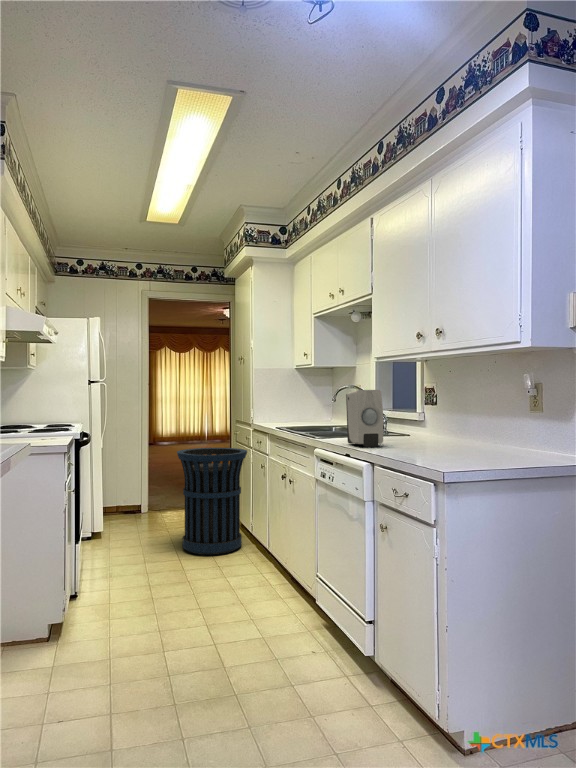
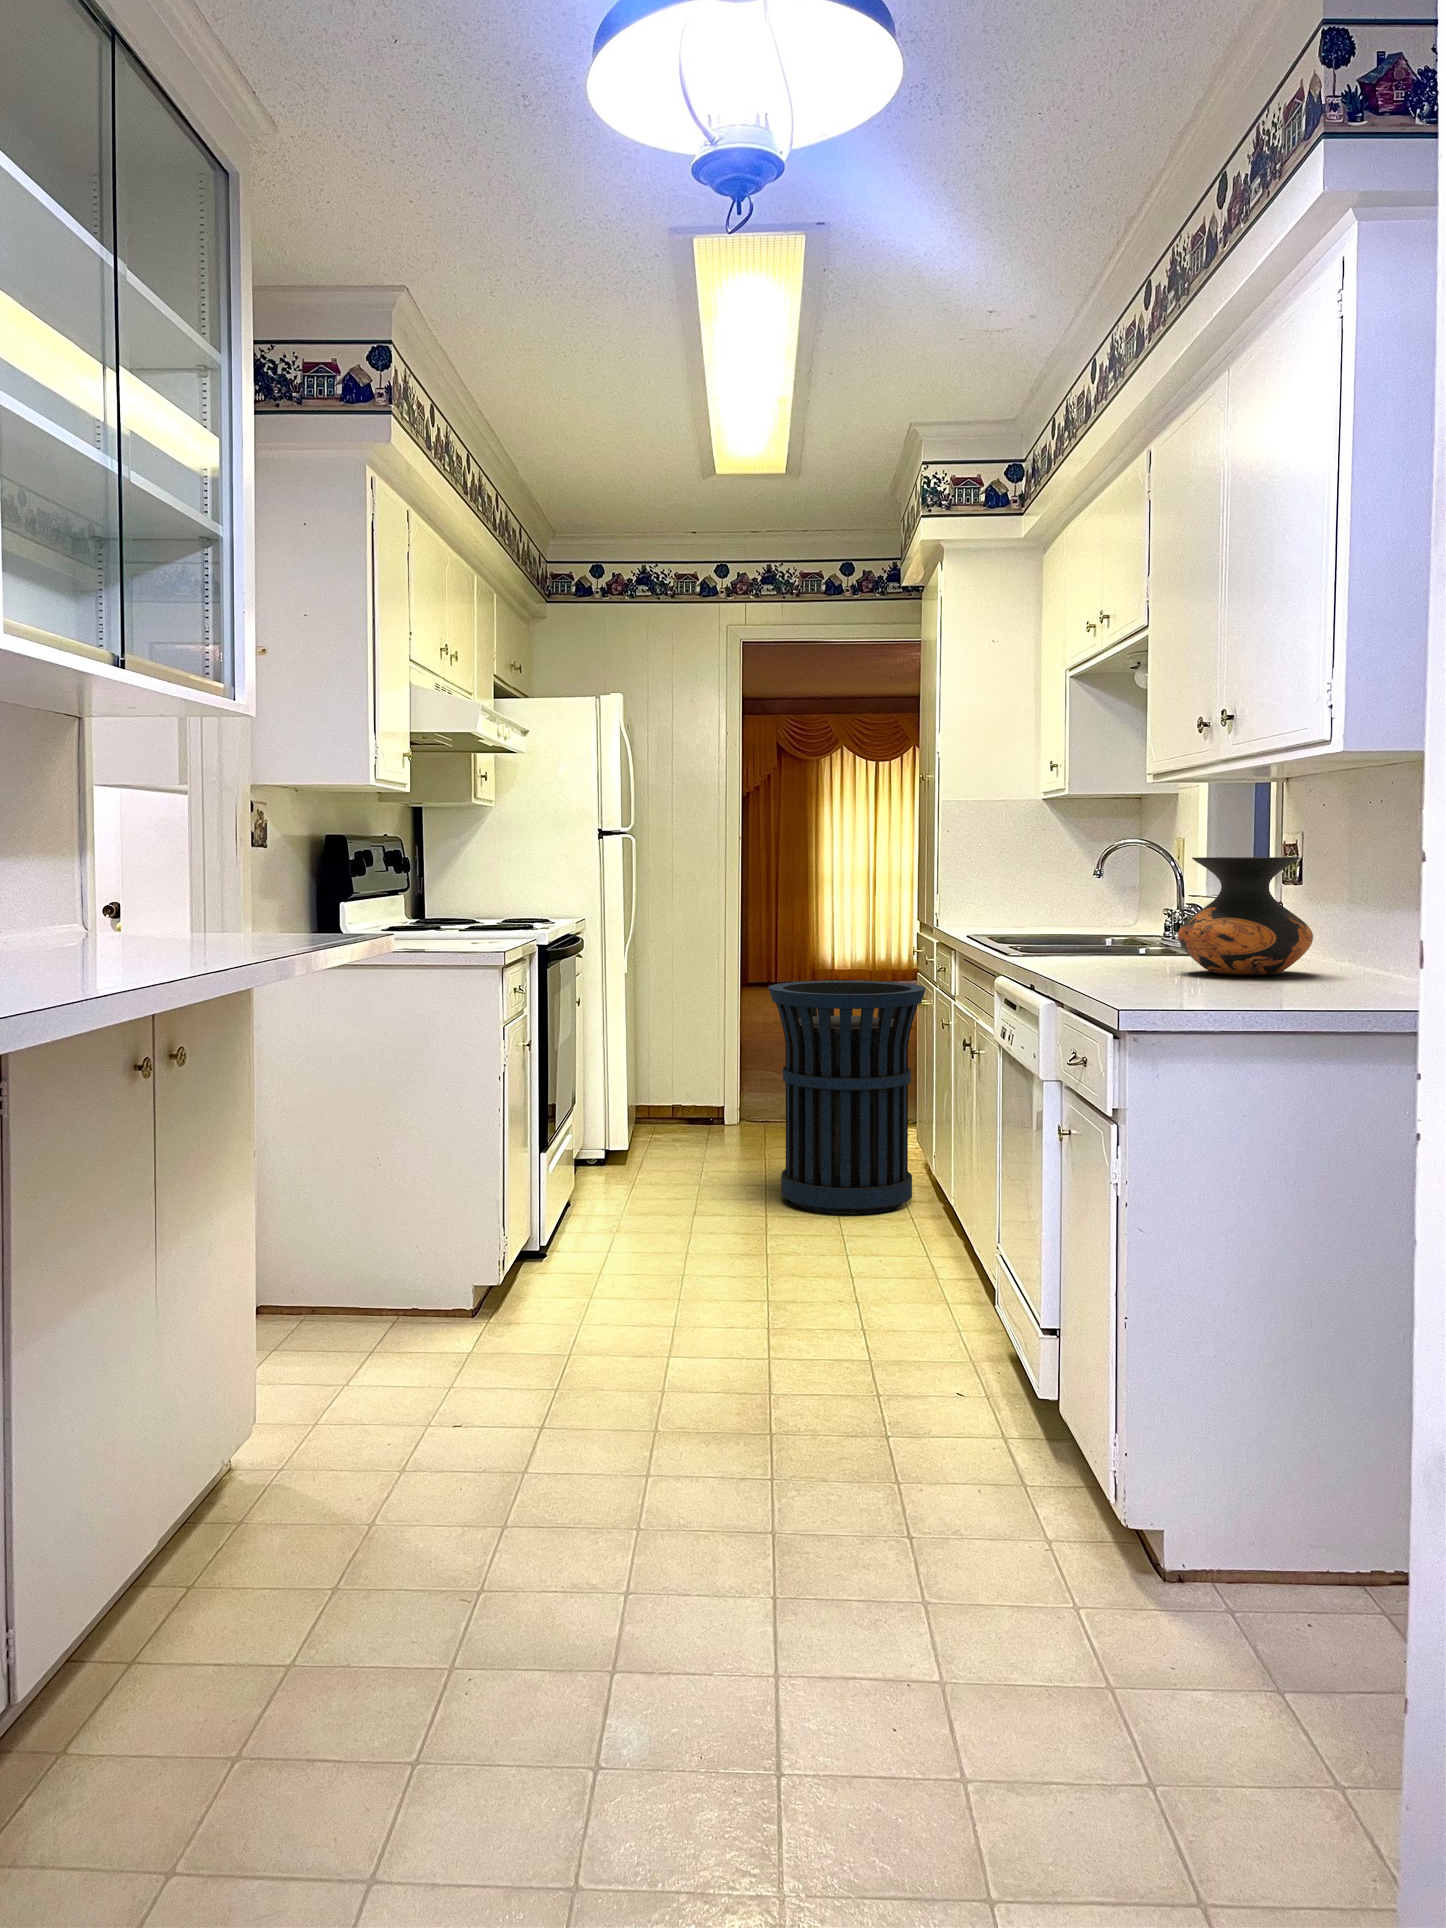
soap dispenser: present [346,390,383,447] -> none [1046,850,1112,972]
vase: none [411,393,469,446] -> present [1178,857,1313,976]

